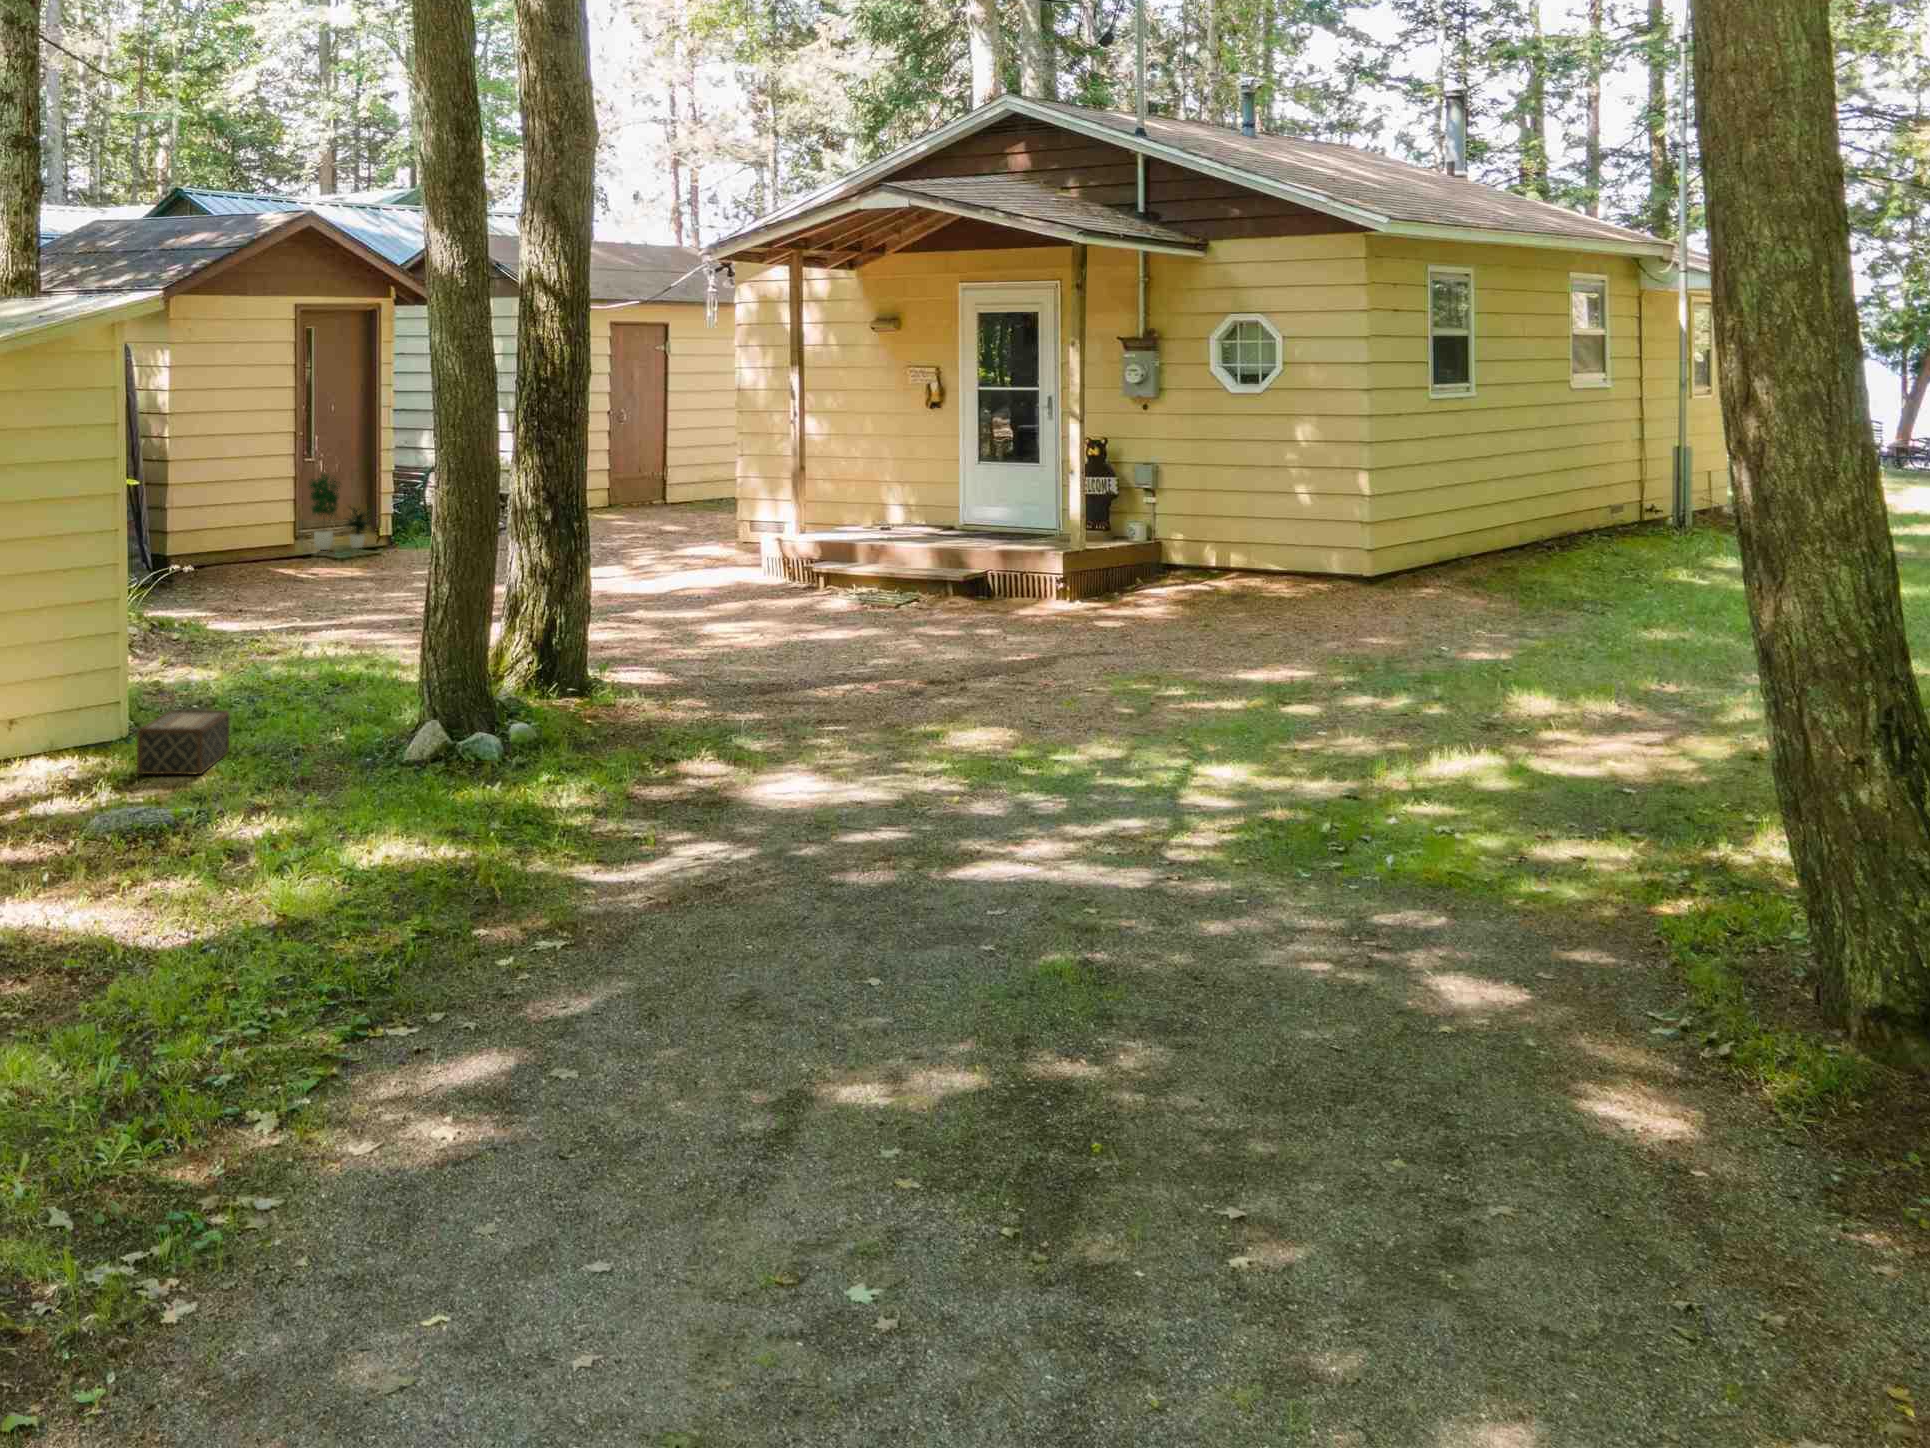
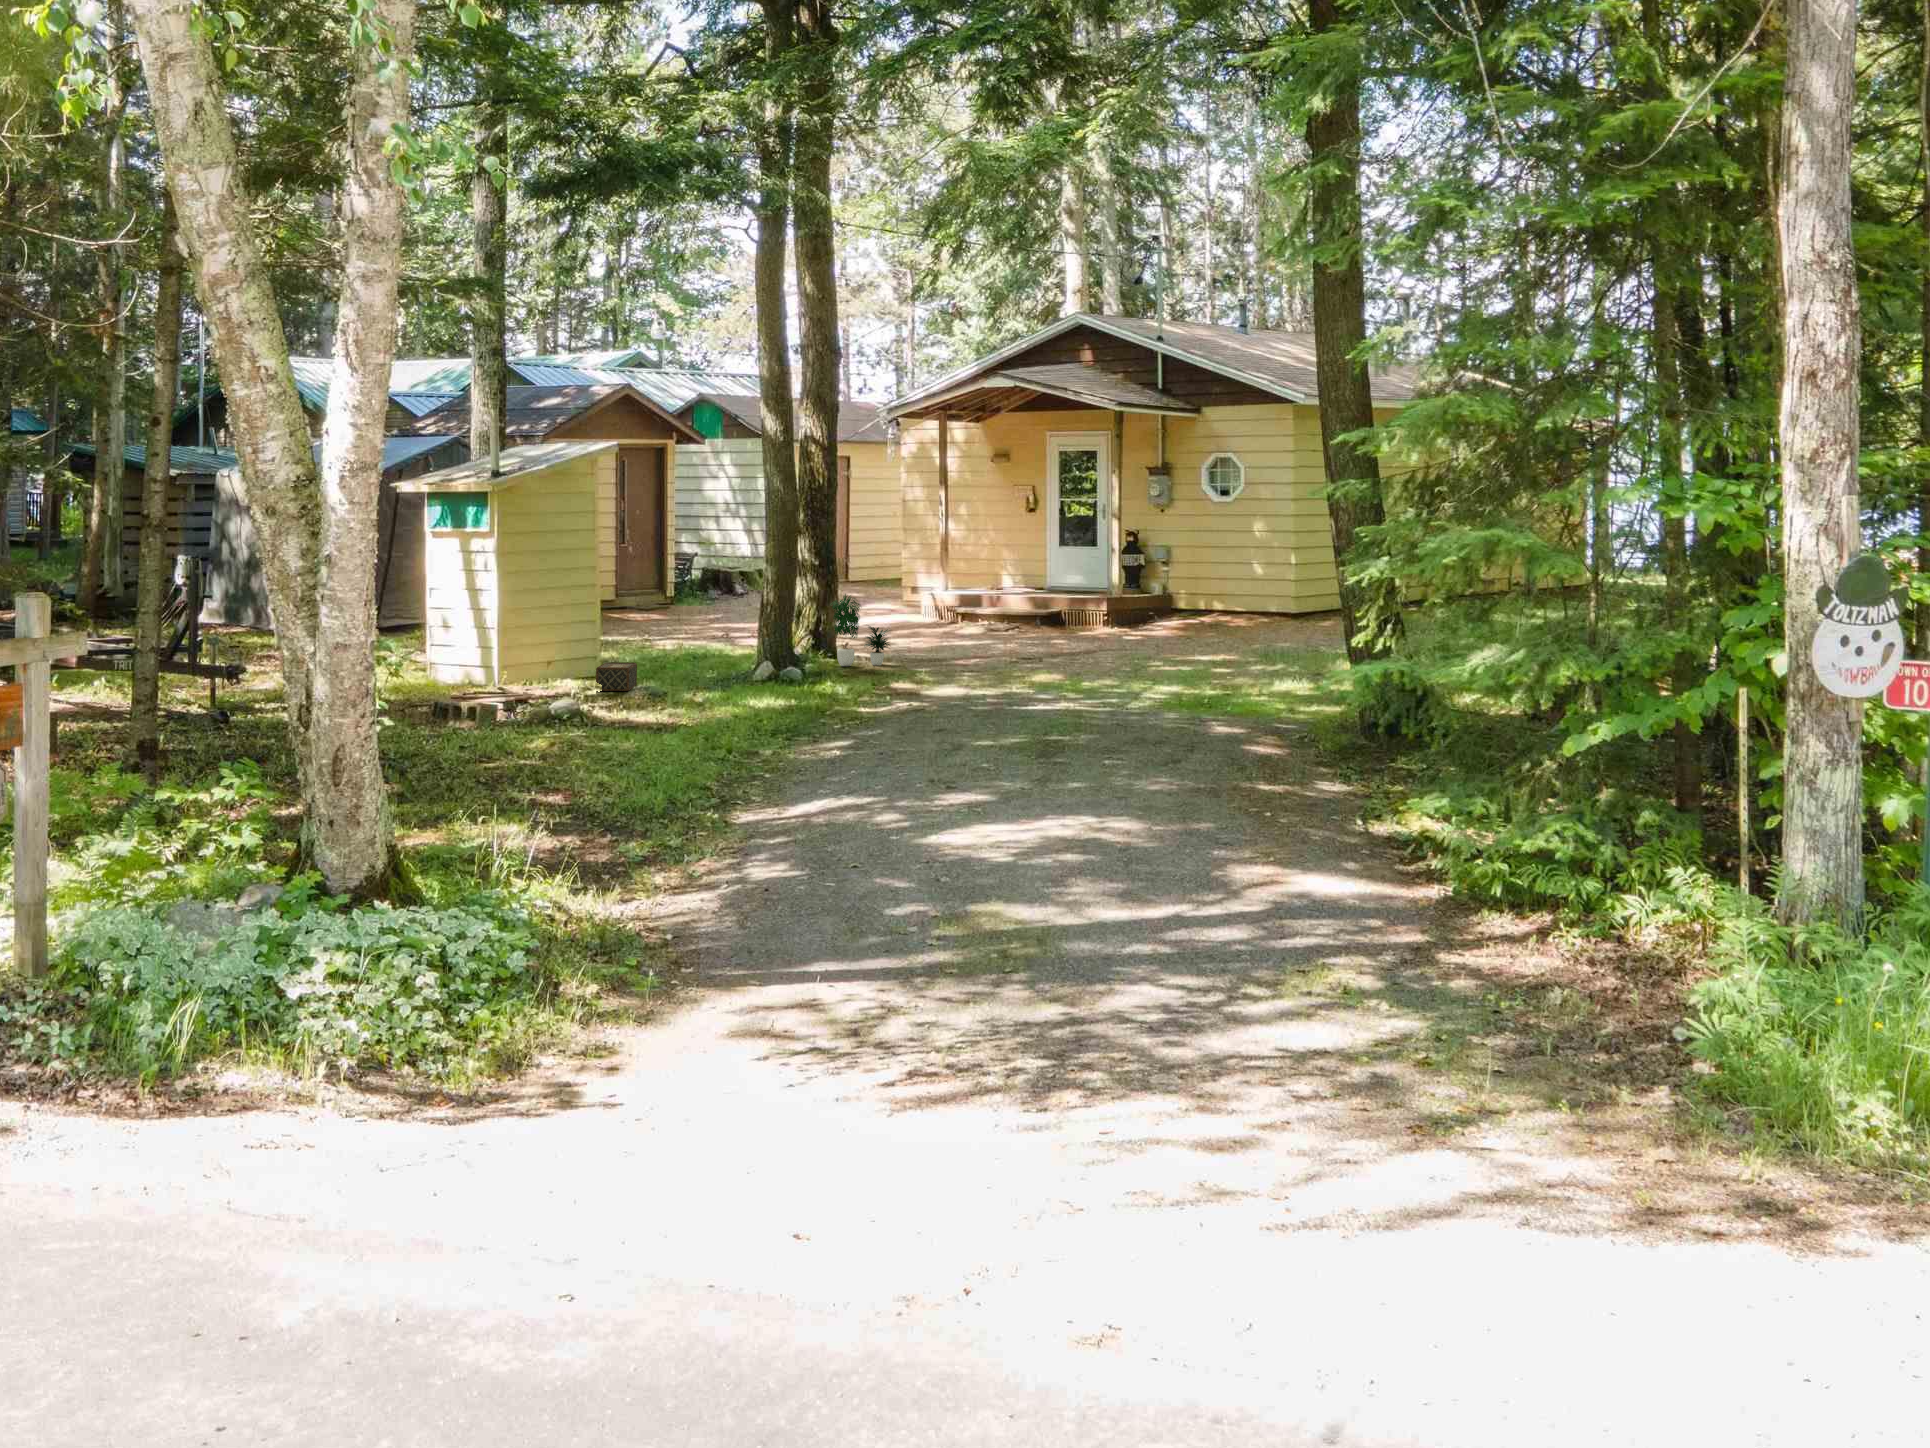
potted plant: present [309,474,371,550] -> present [831,594,890,666]

